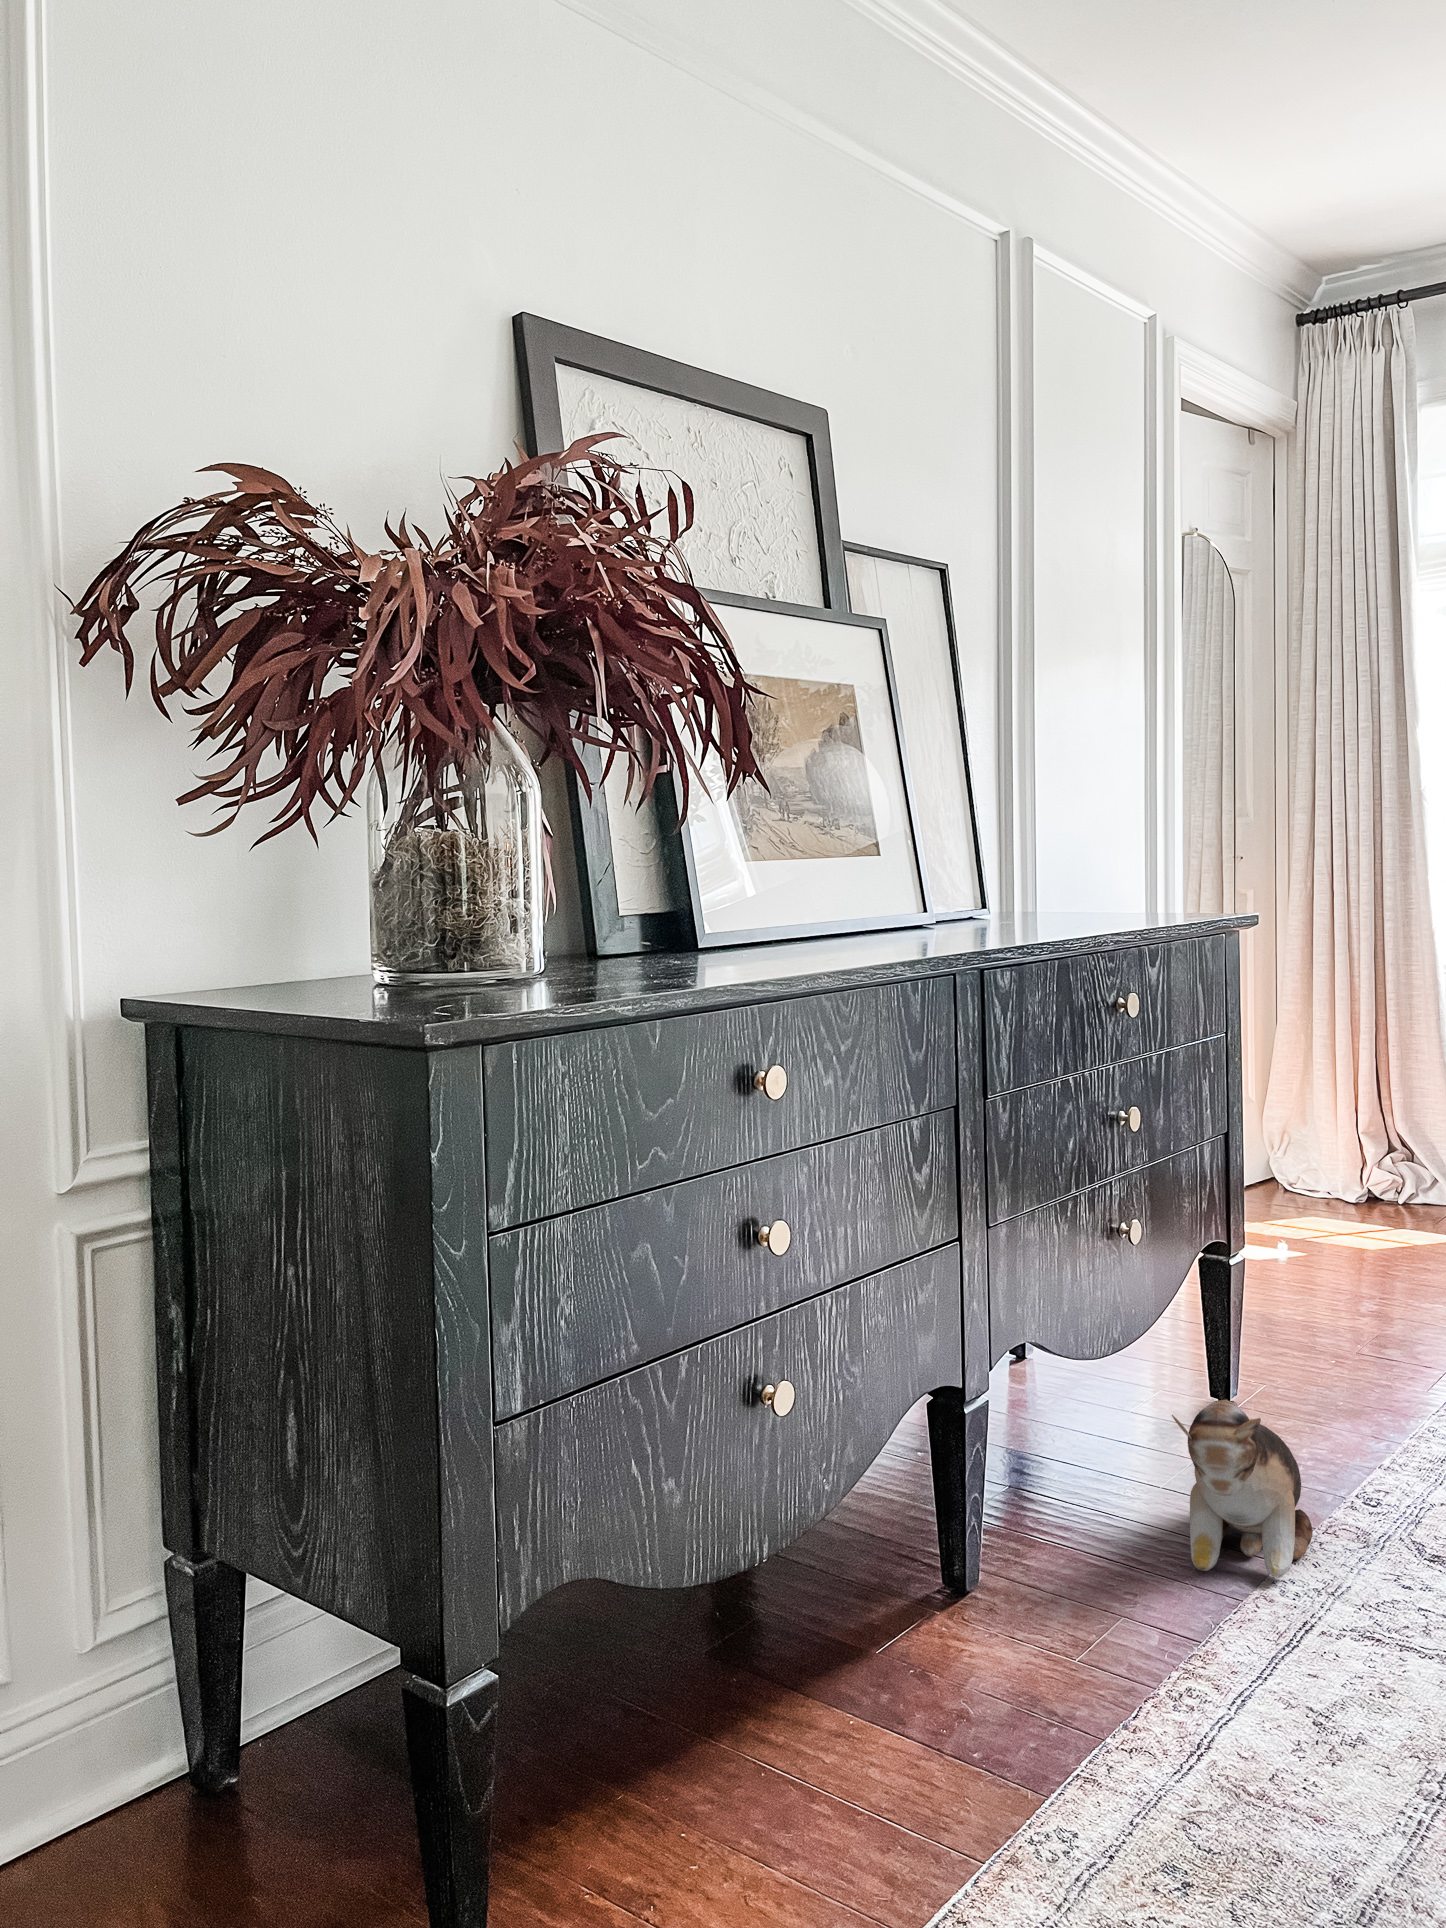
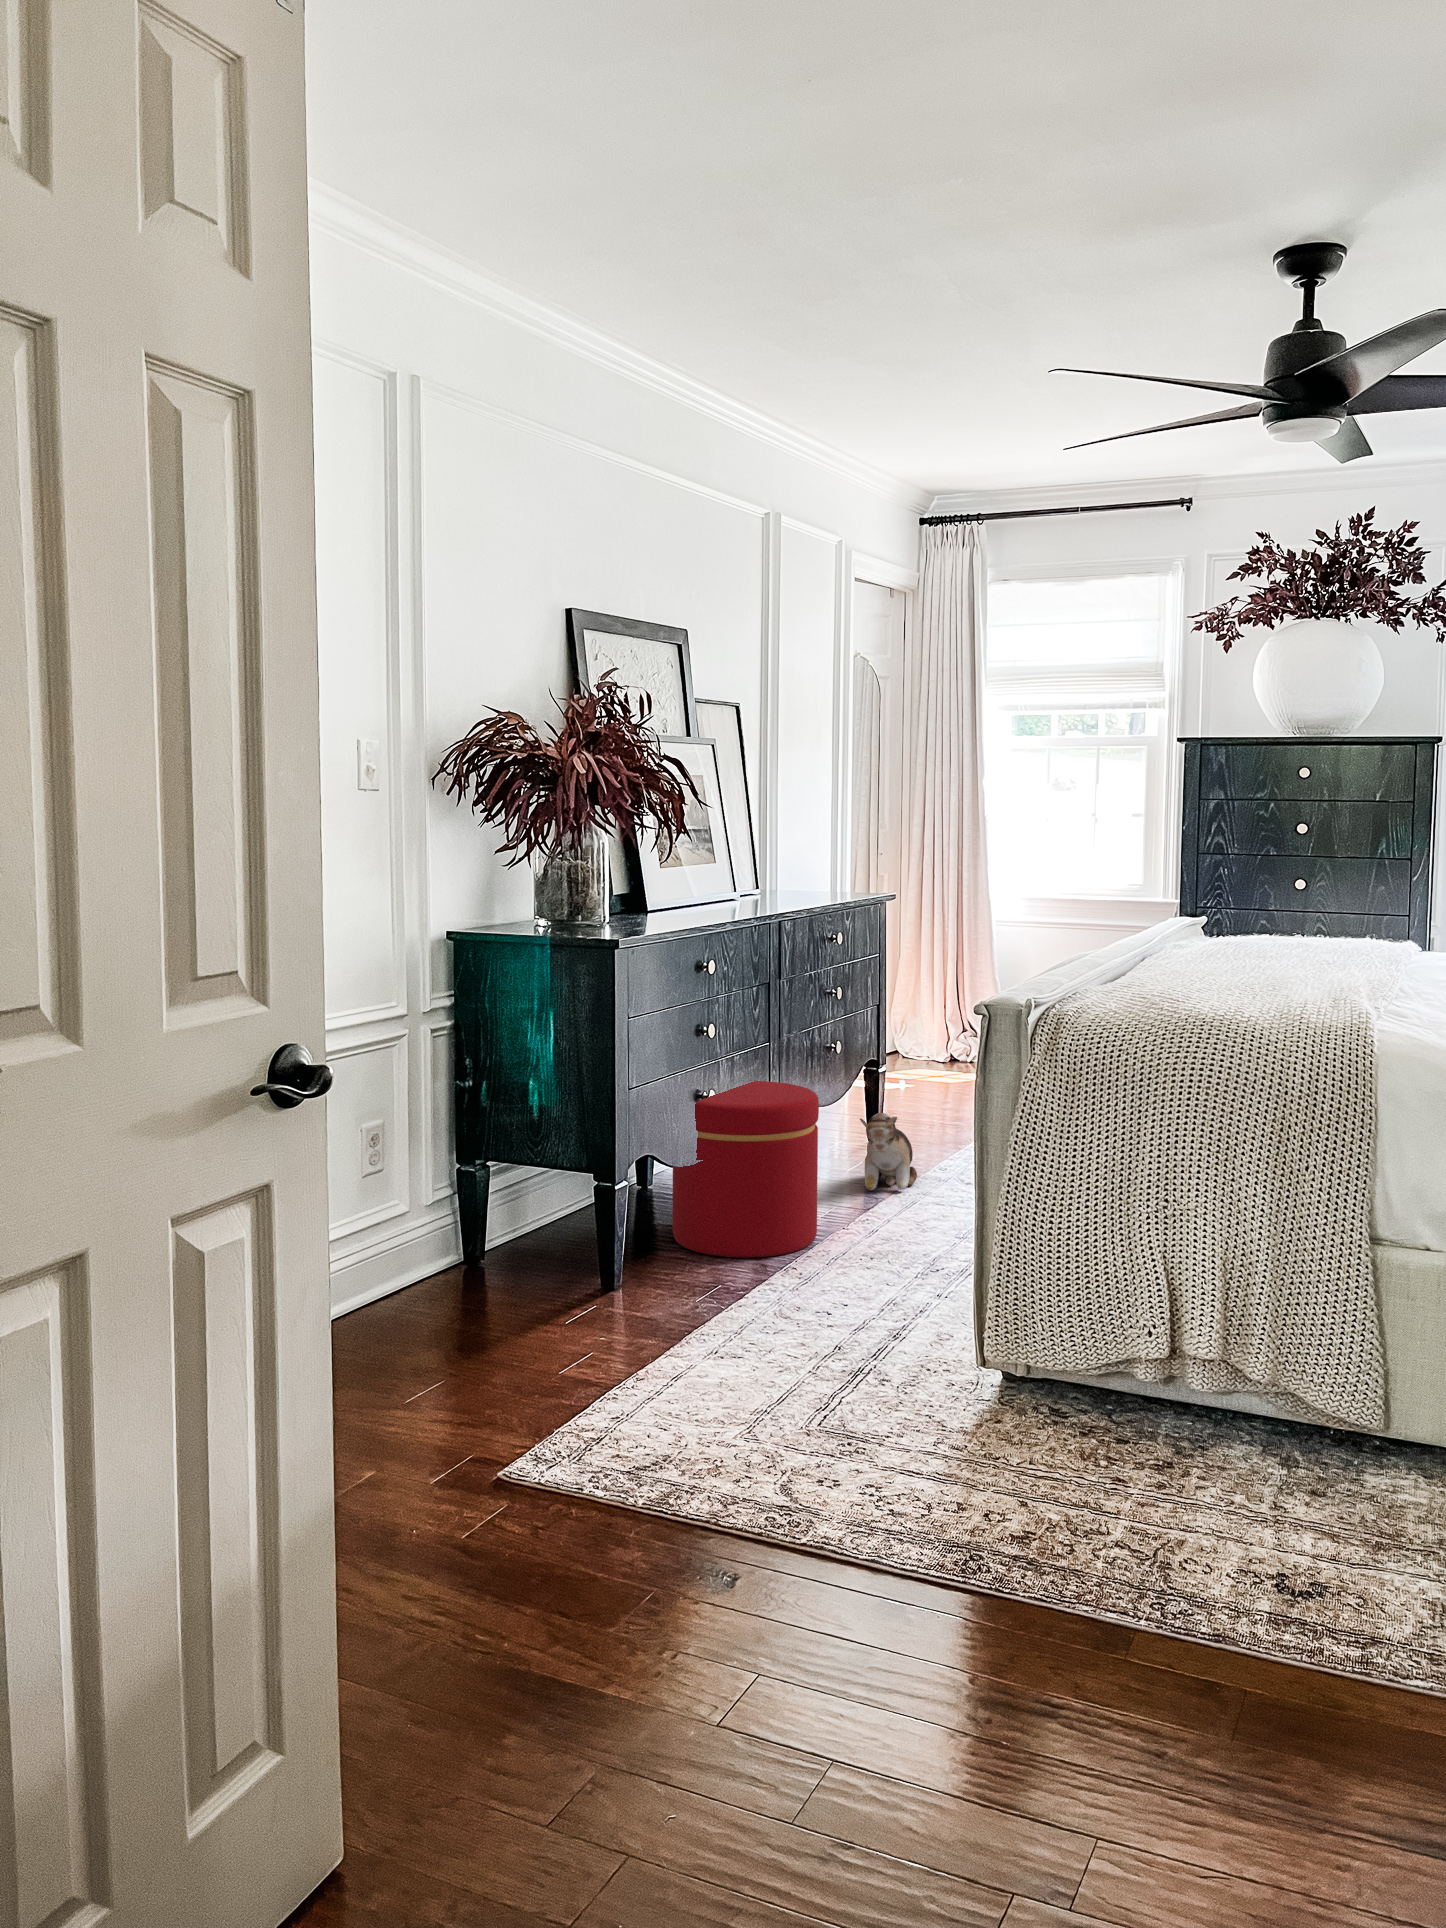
ottoman: none [680,1340,1047,1852] -> present [673,1081,819,1258]

